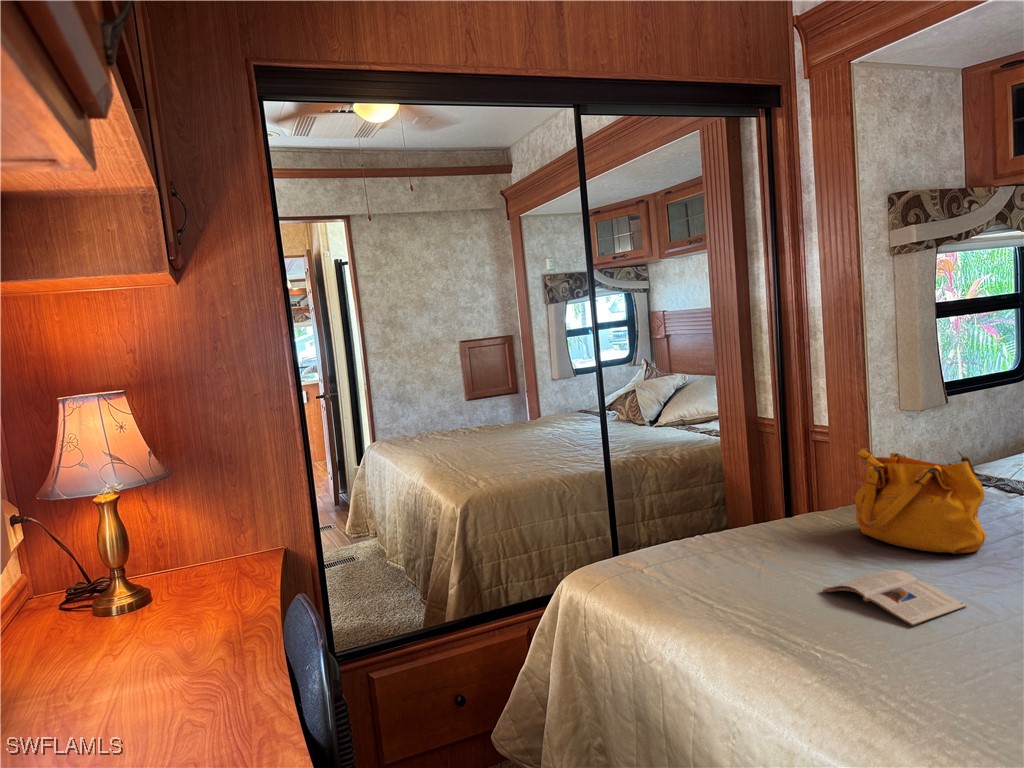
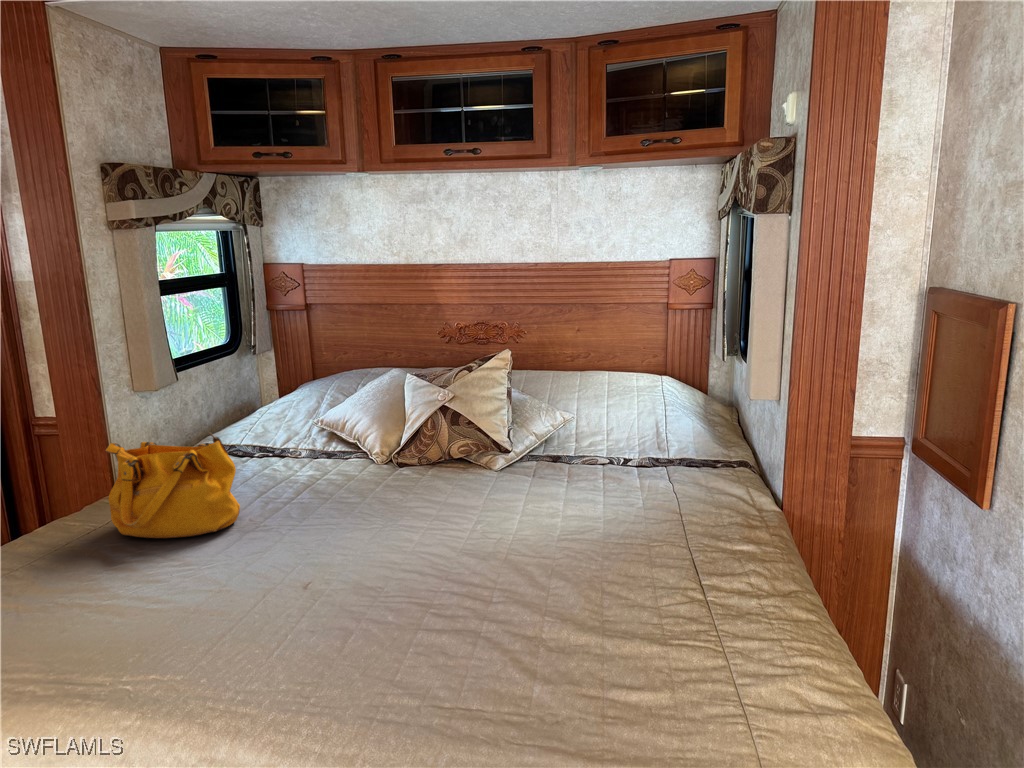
magazine: present [823,570,967,626] -> none [95,567,243,624]

